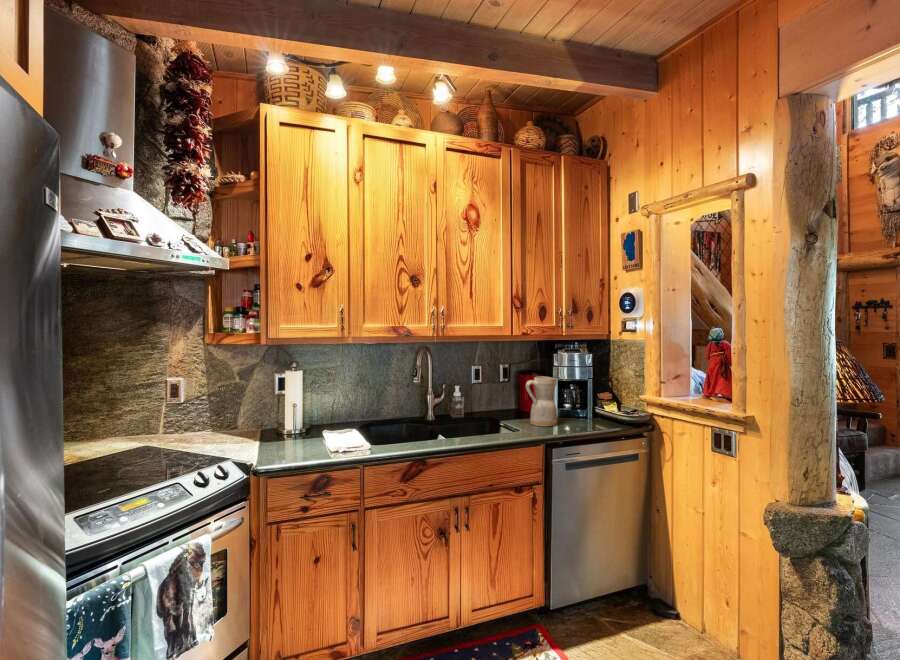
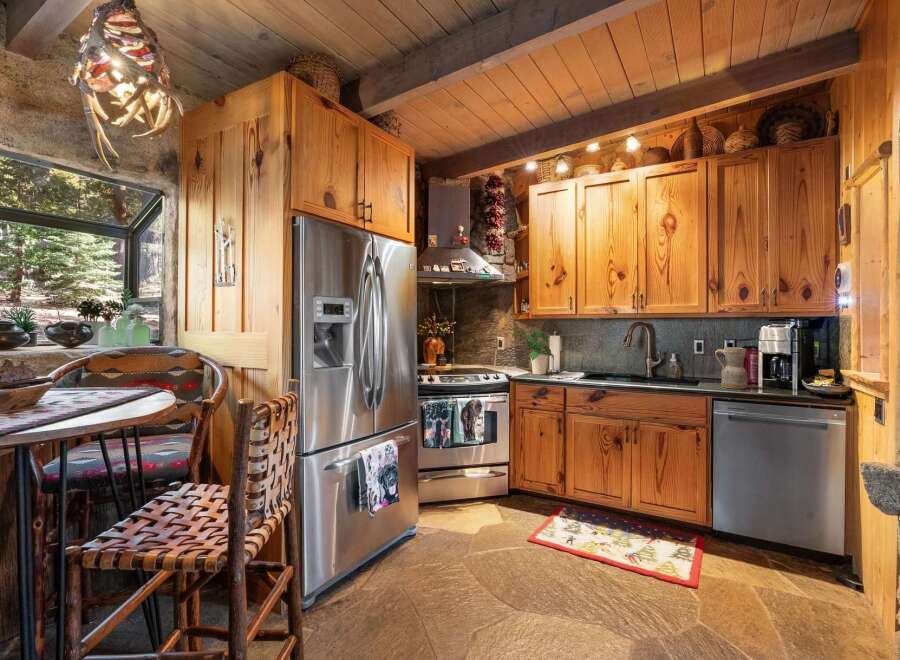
potted plant: none [252,365,319,447] -> present [520,329,554,375]

